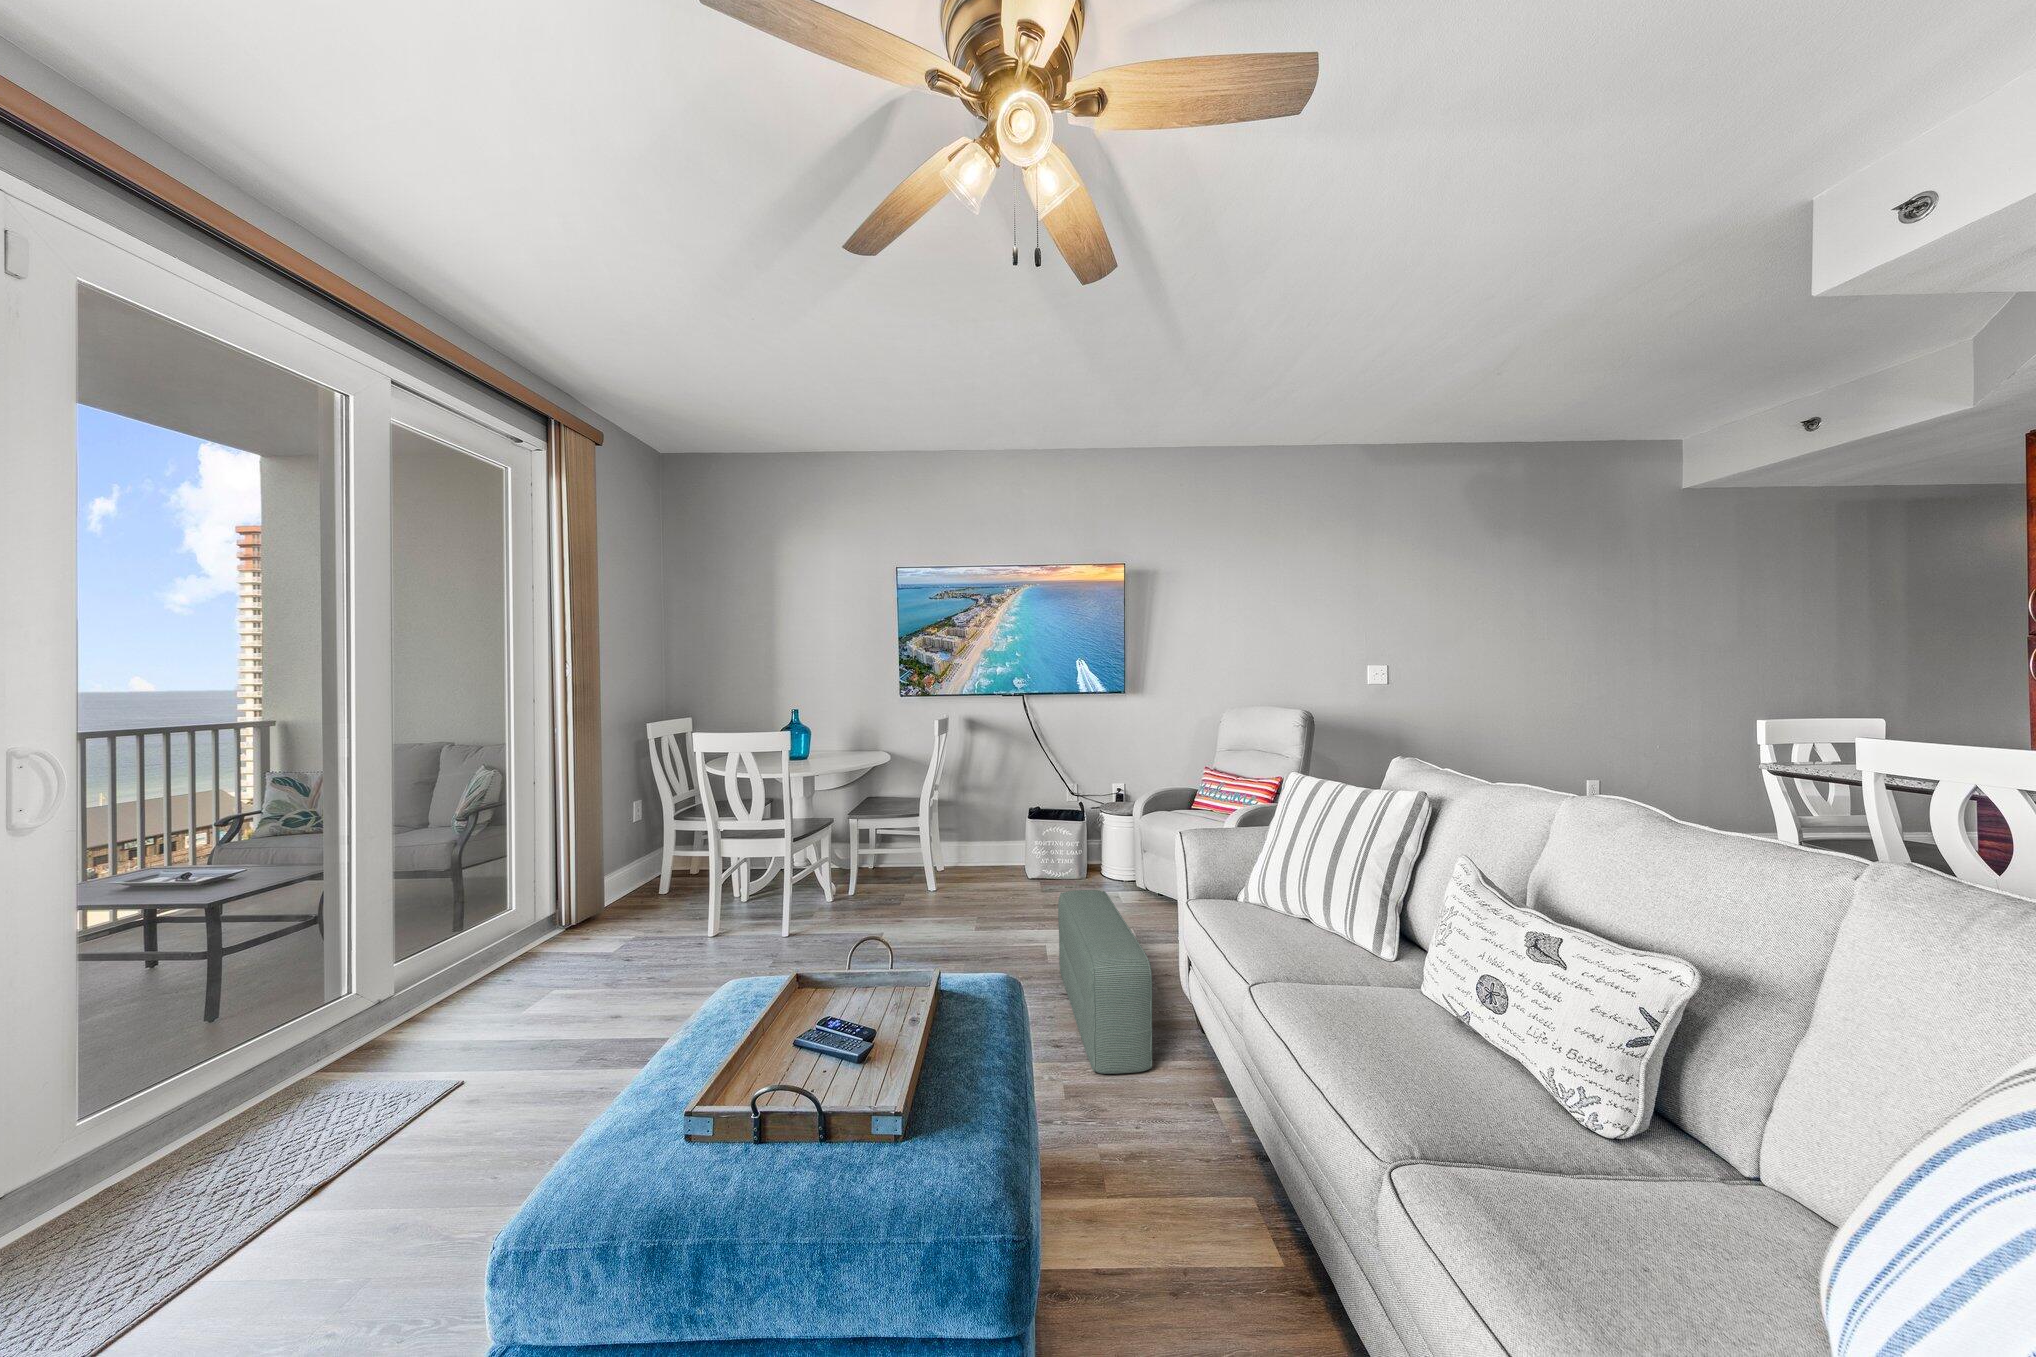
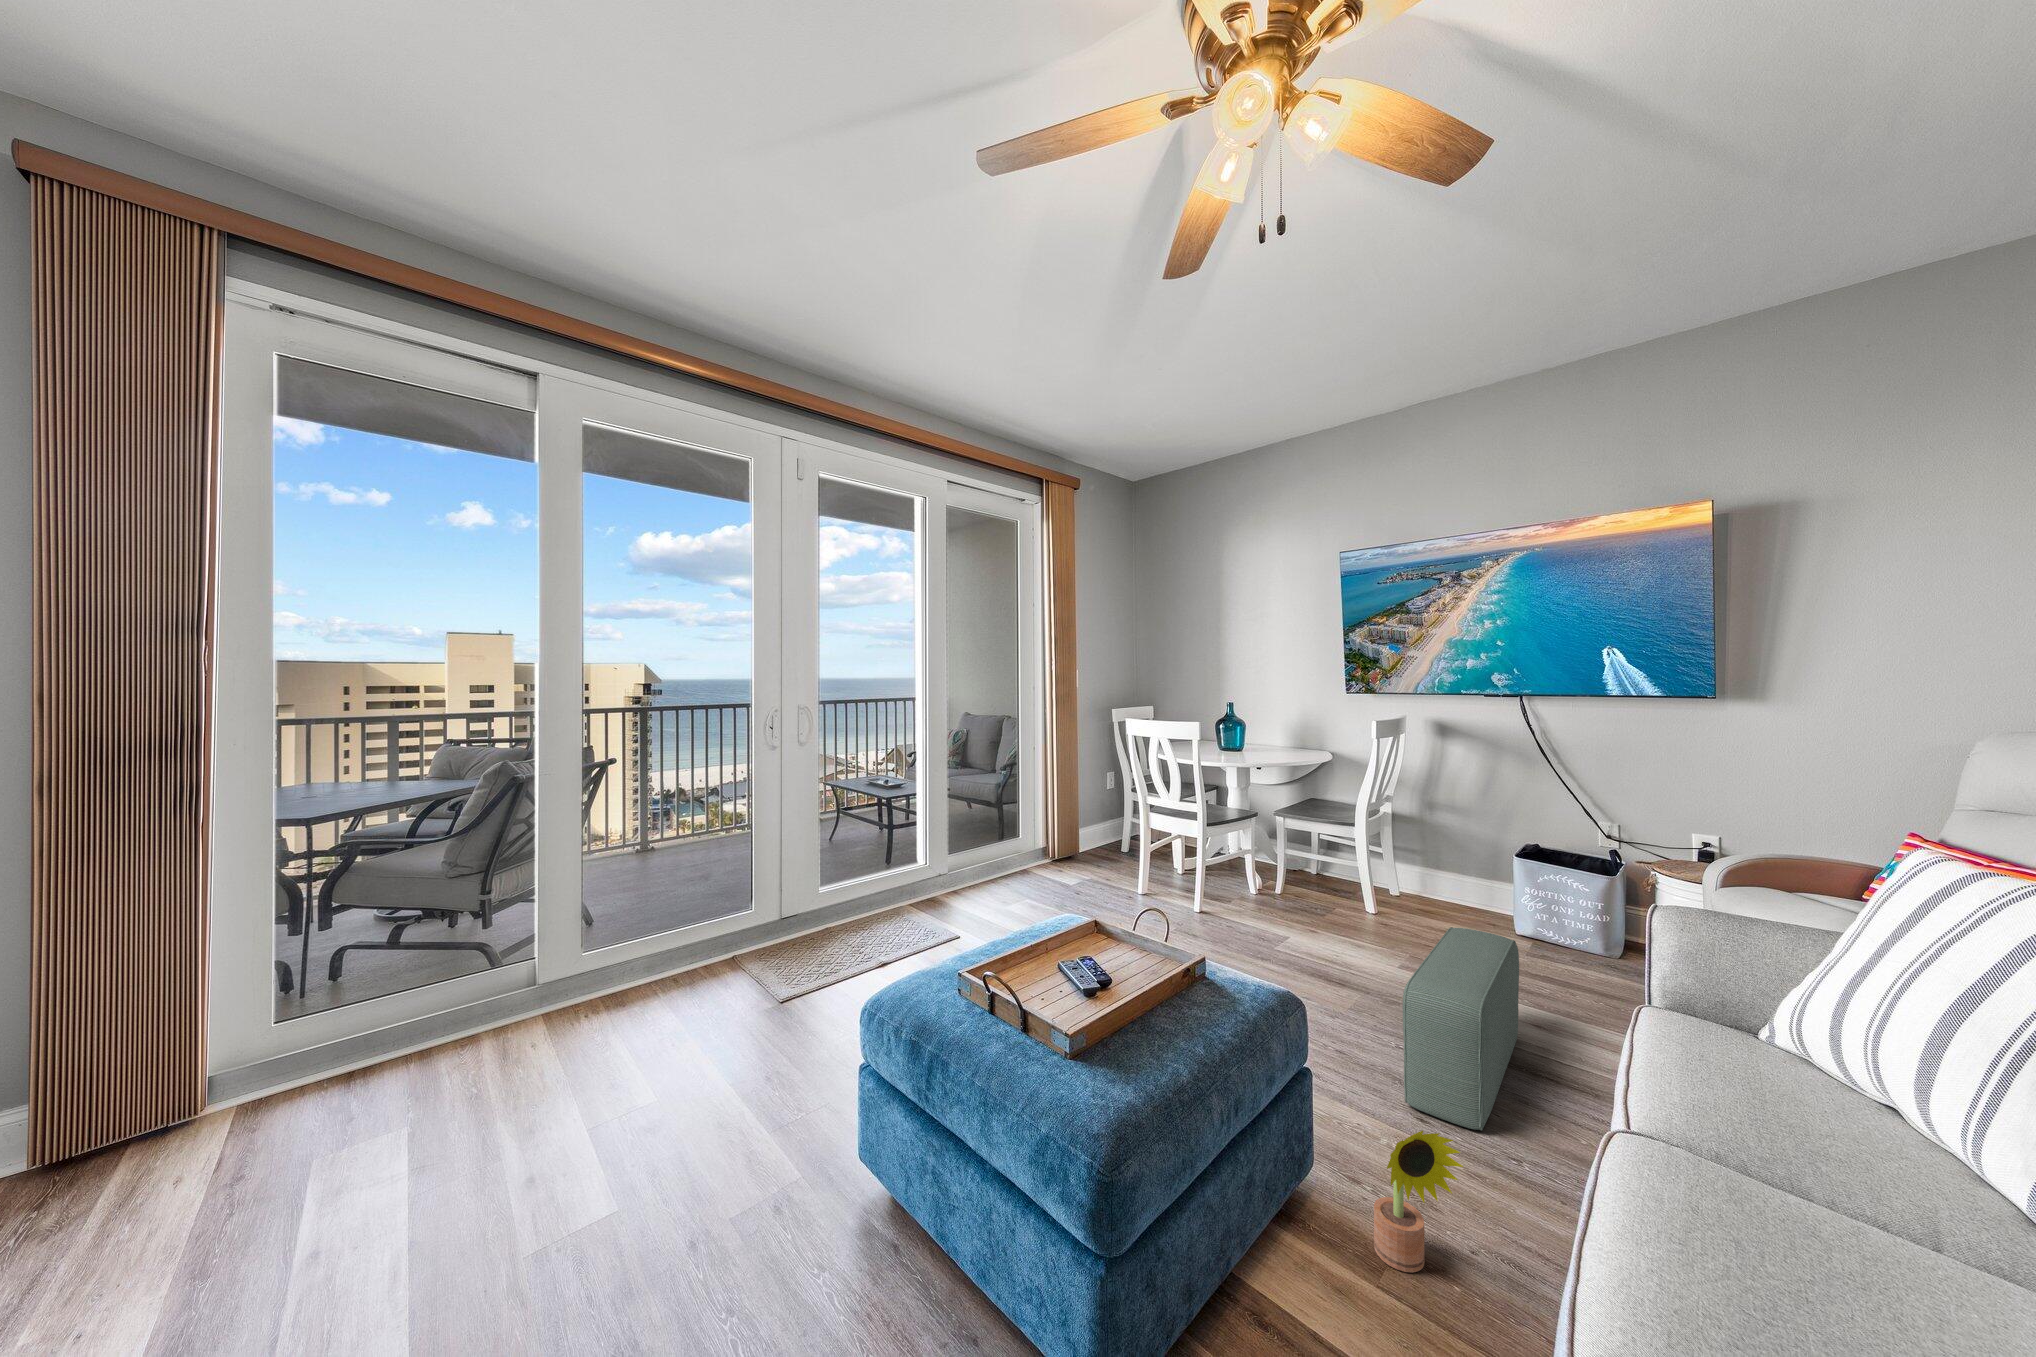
decorative plant: none [1182,1112,1258,1269] -> present [1374,1131,1463,1273]

